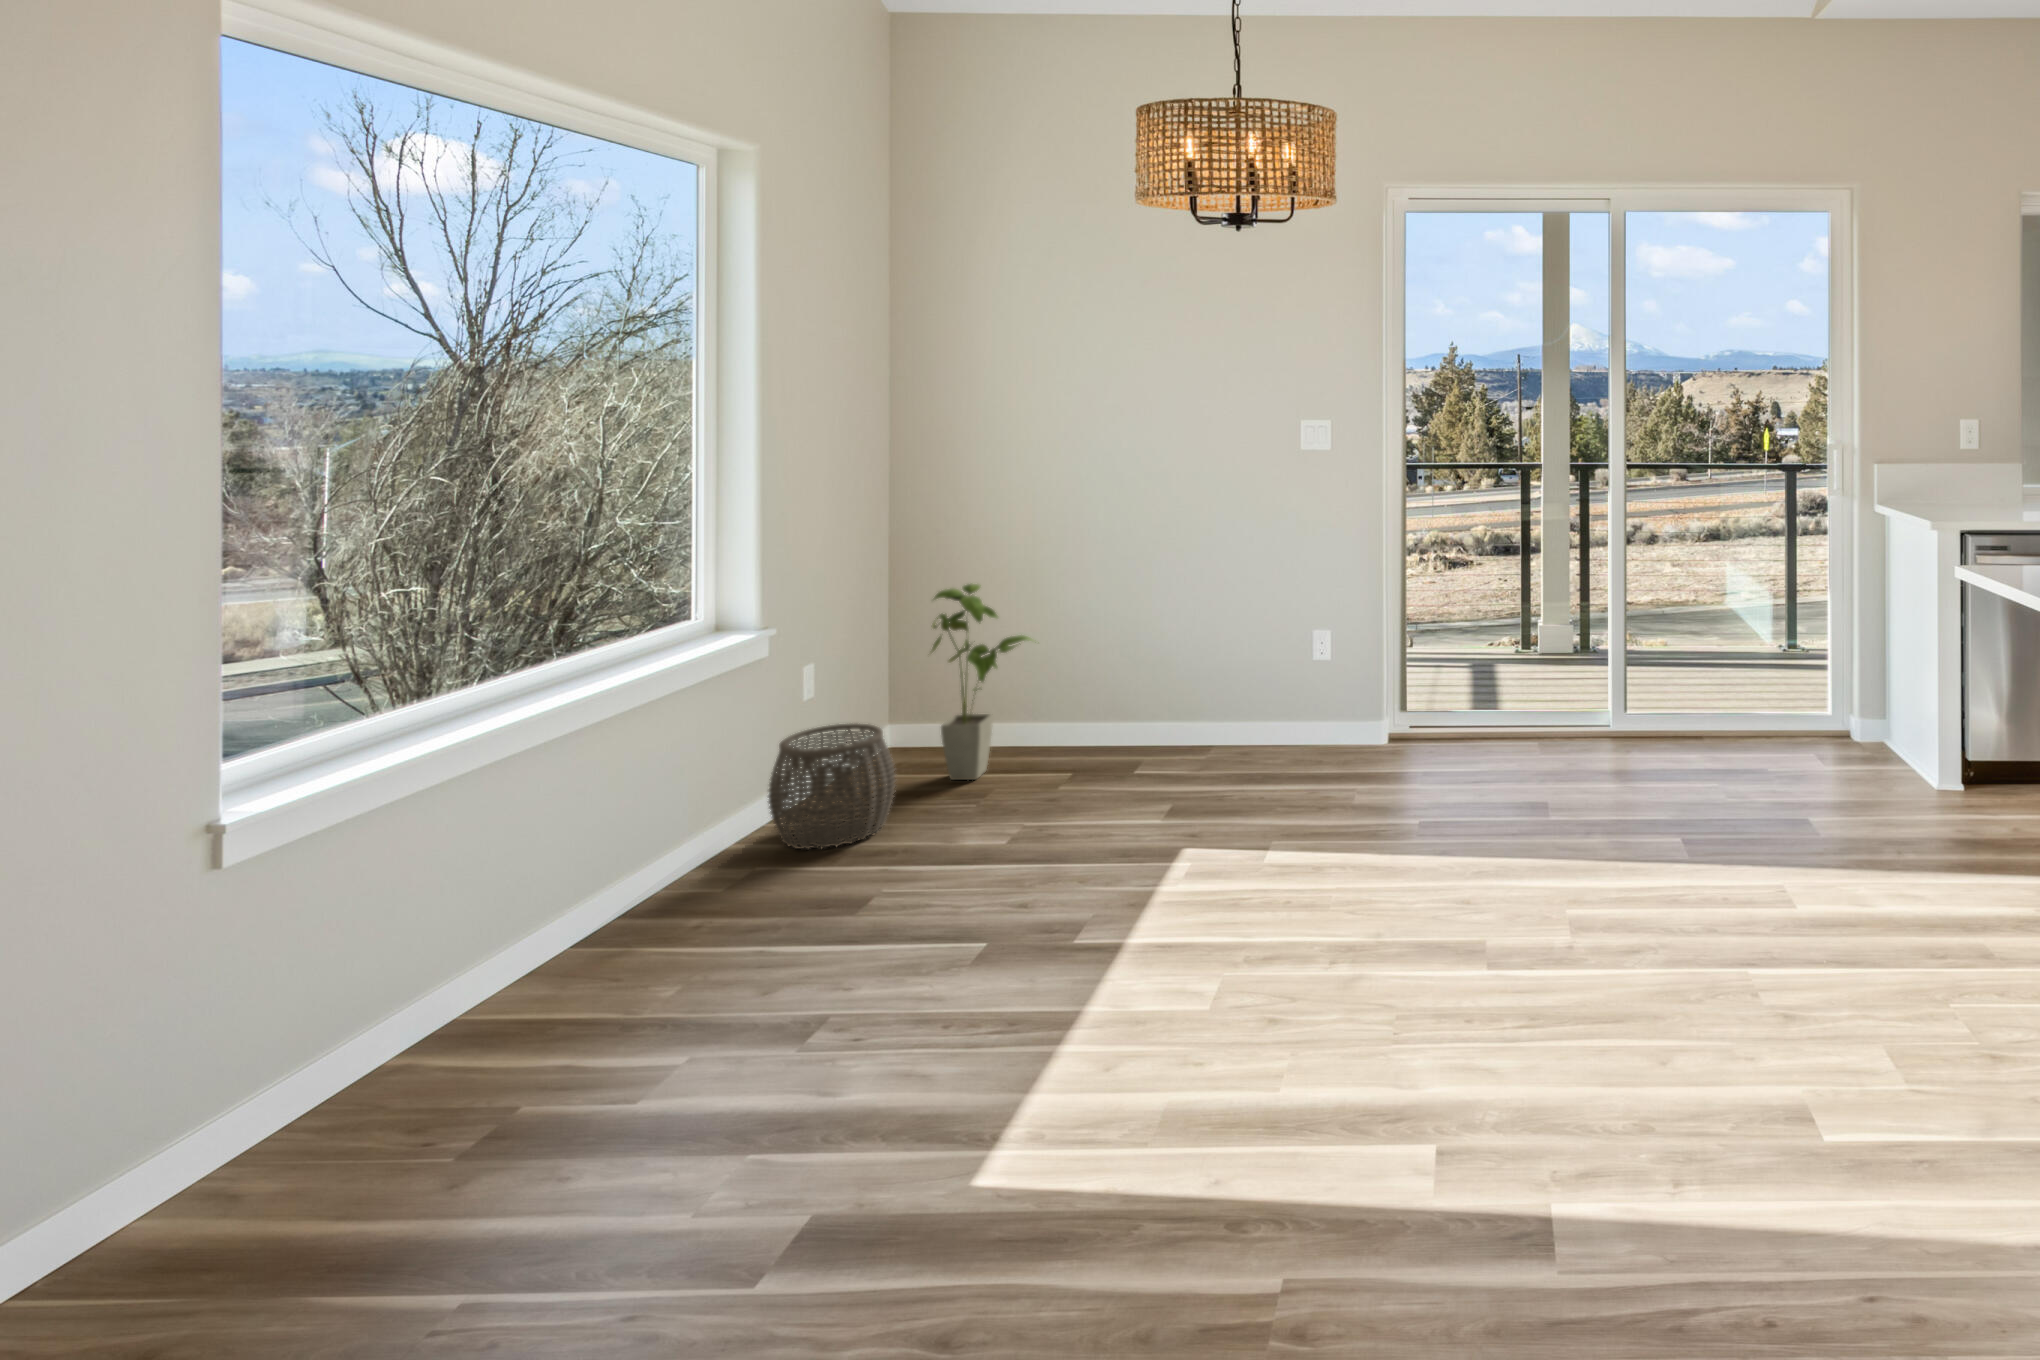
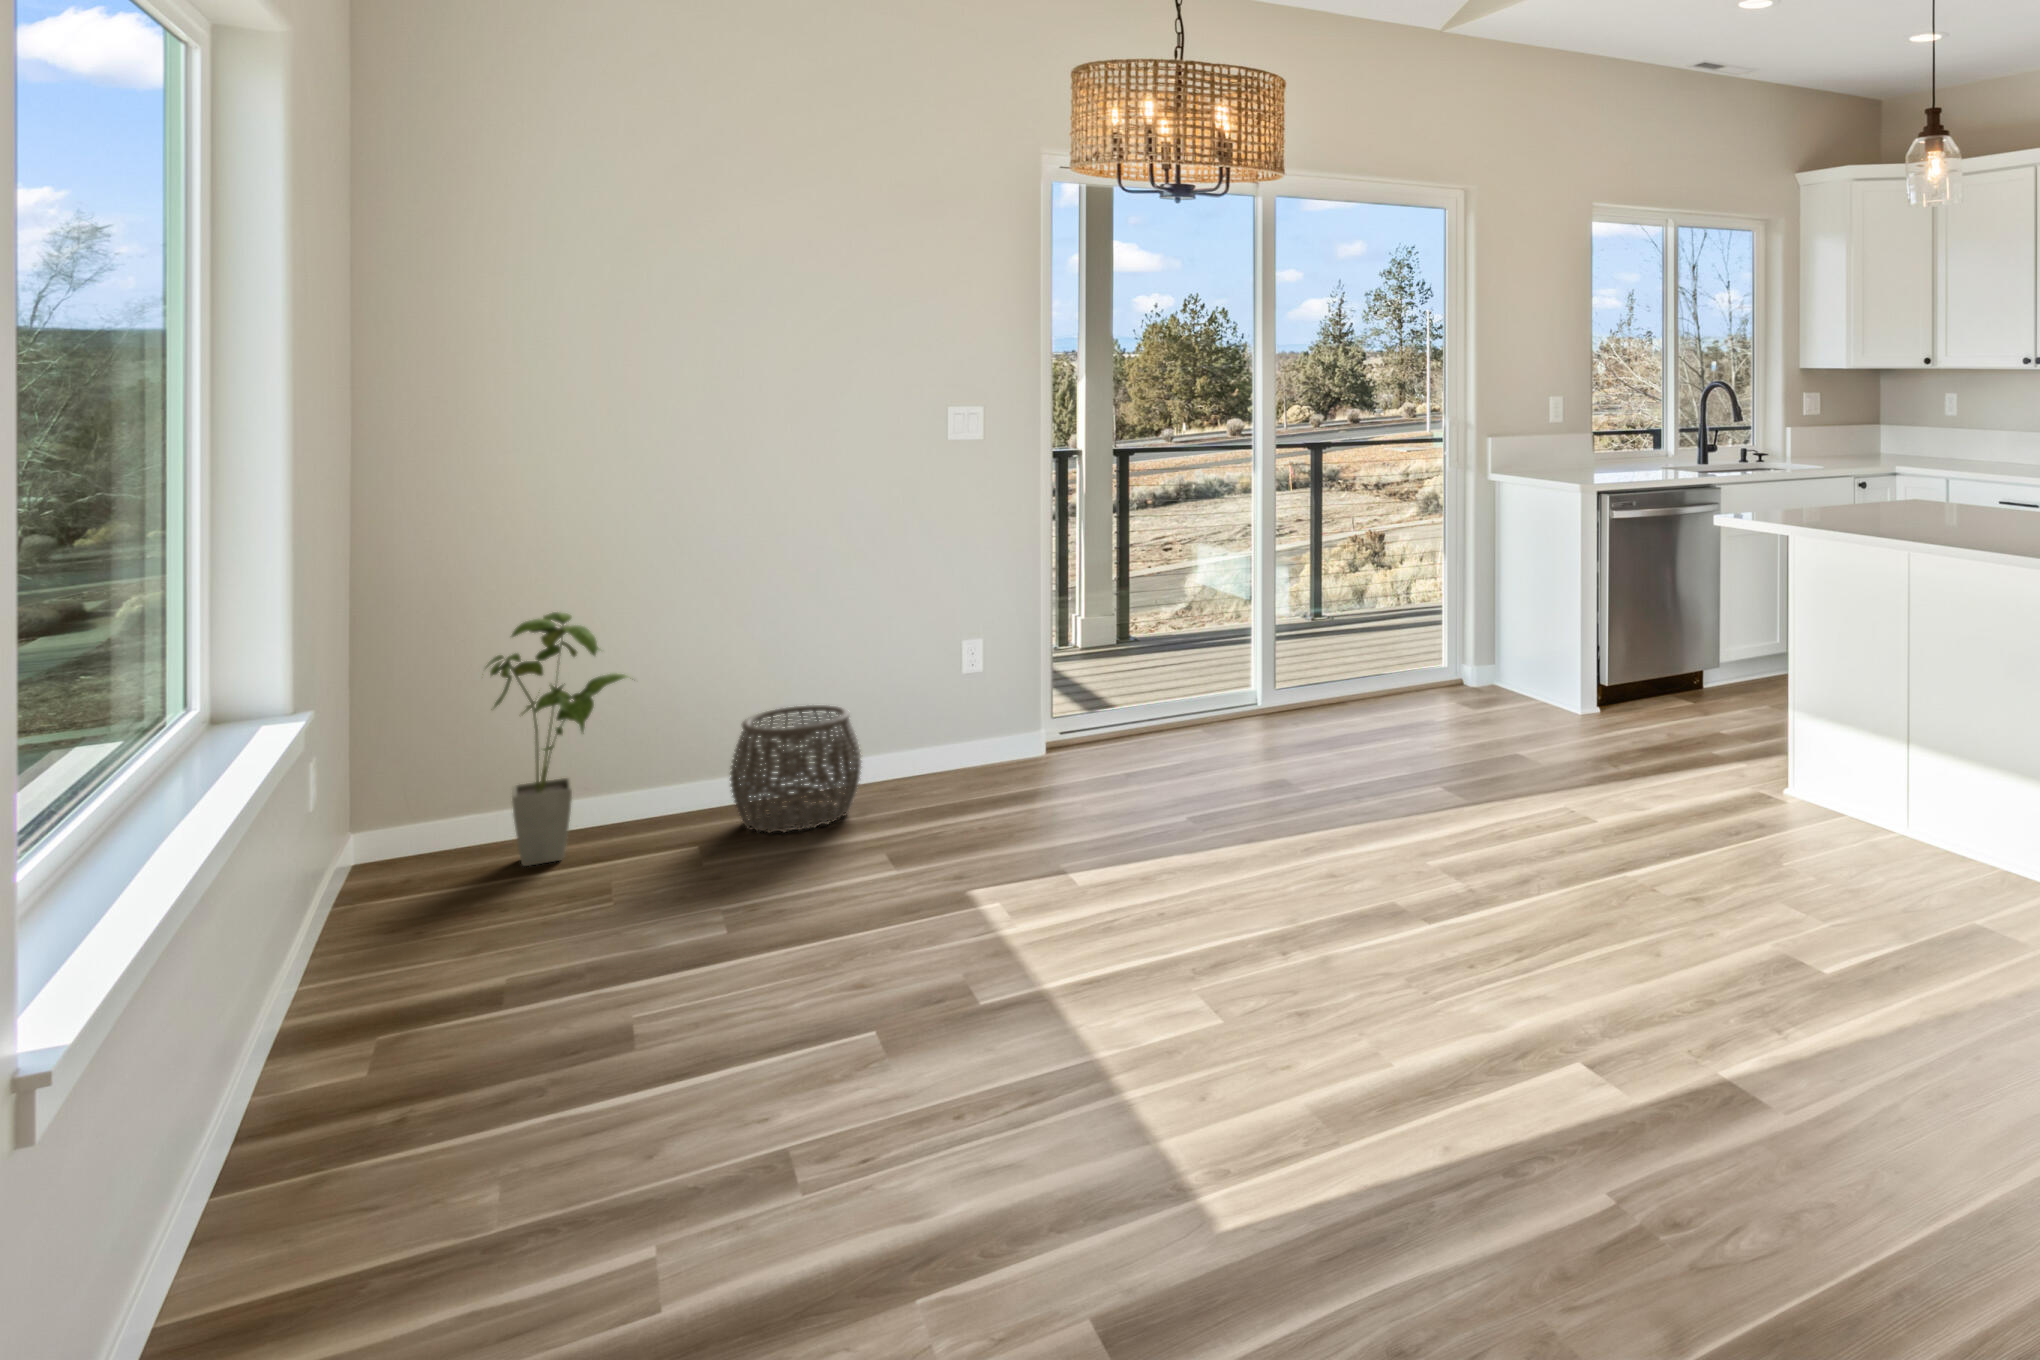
woven basket: present [768,723,896,849] -> present [730,705,862,833]

